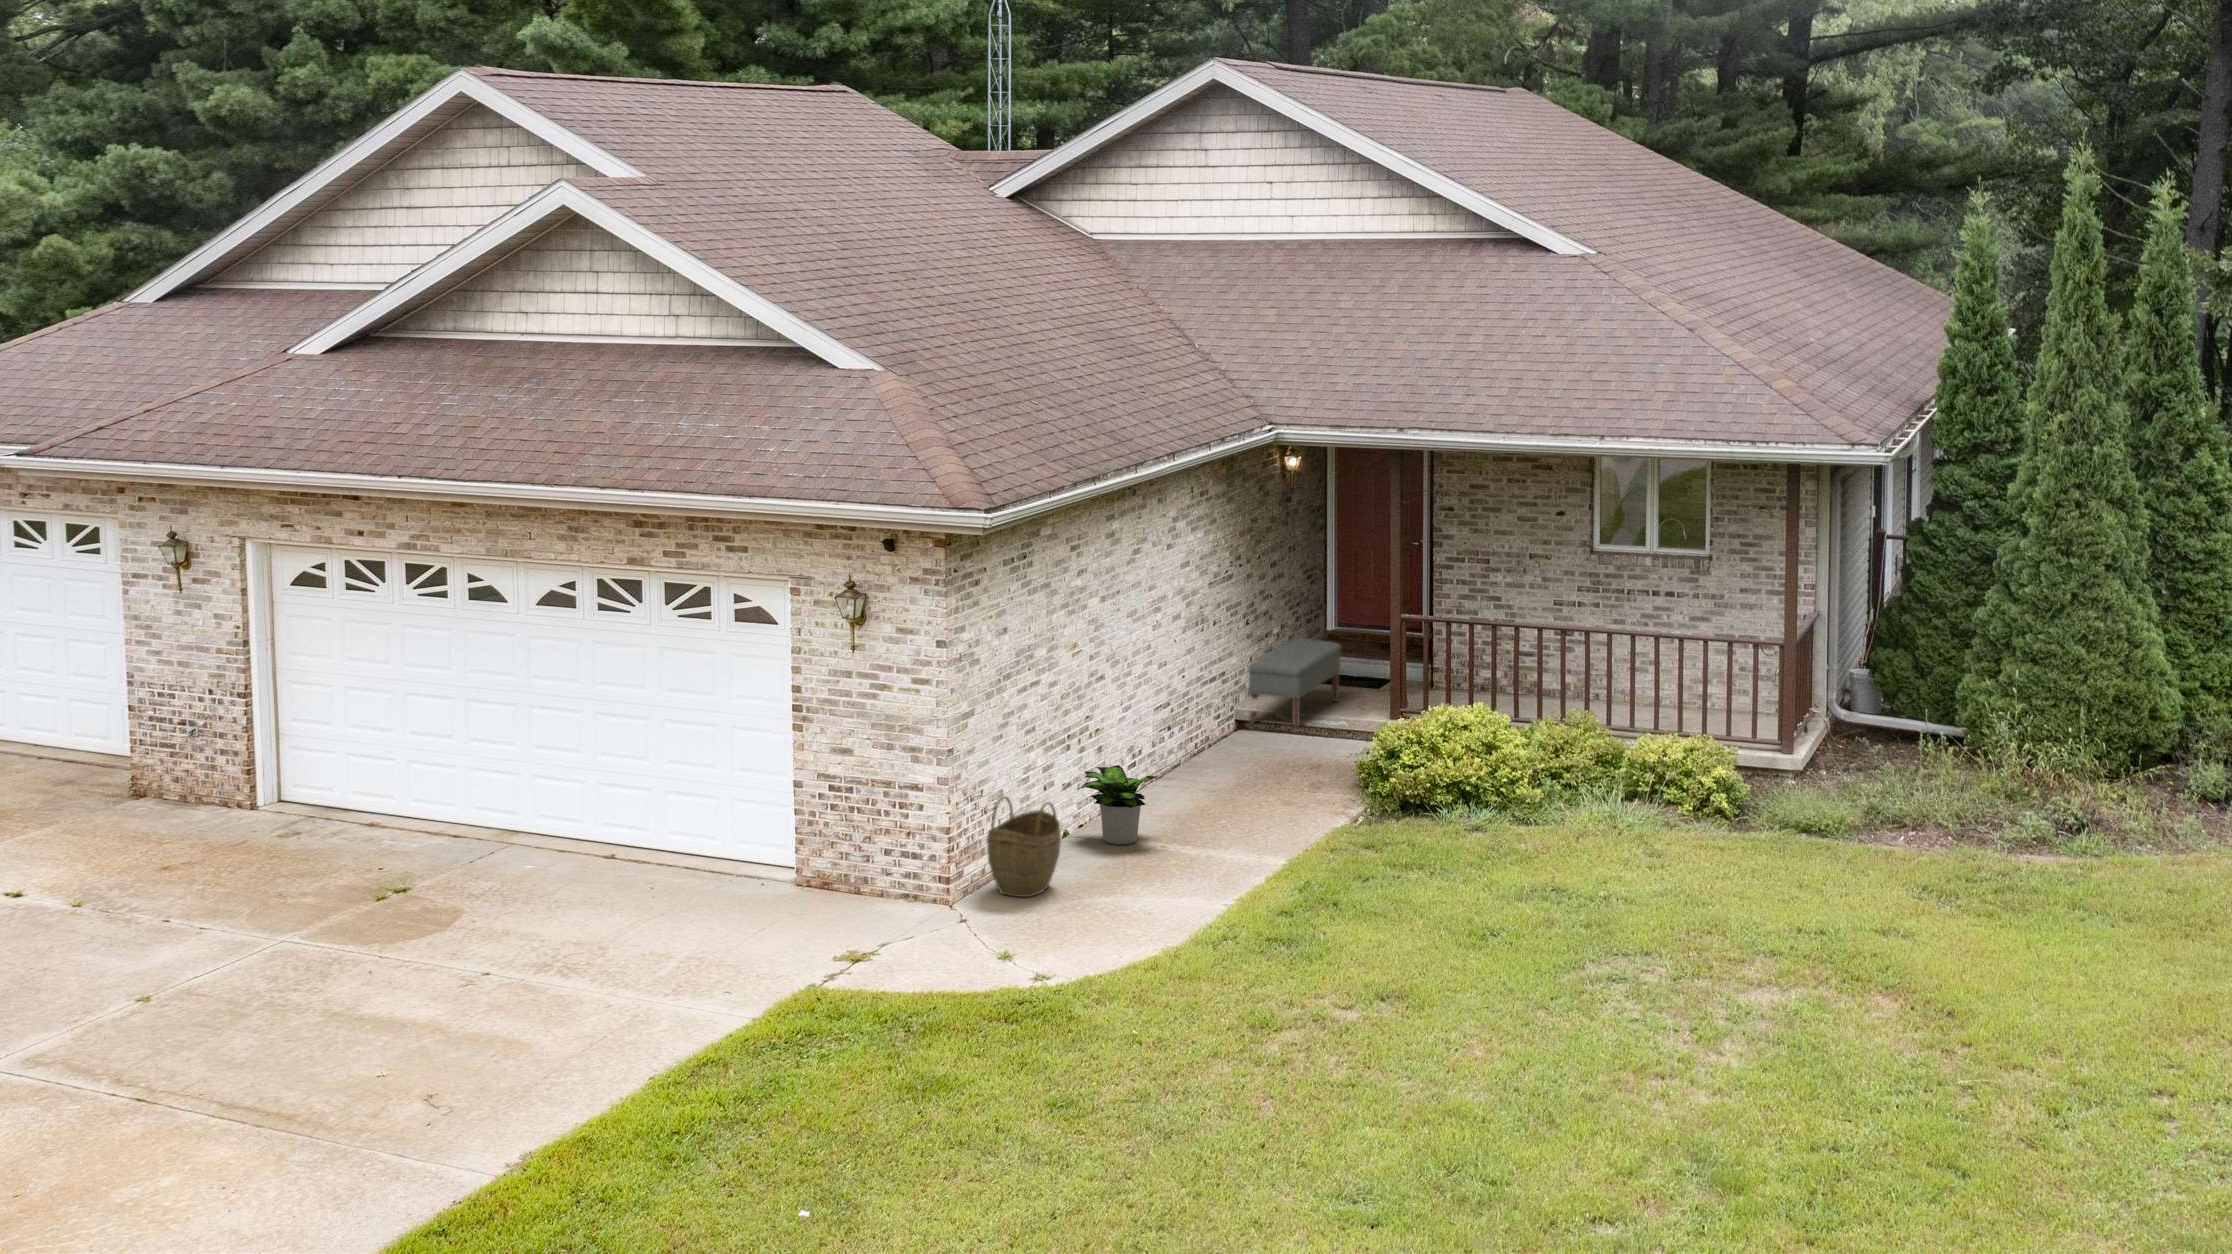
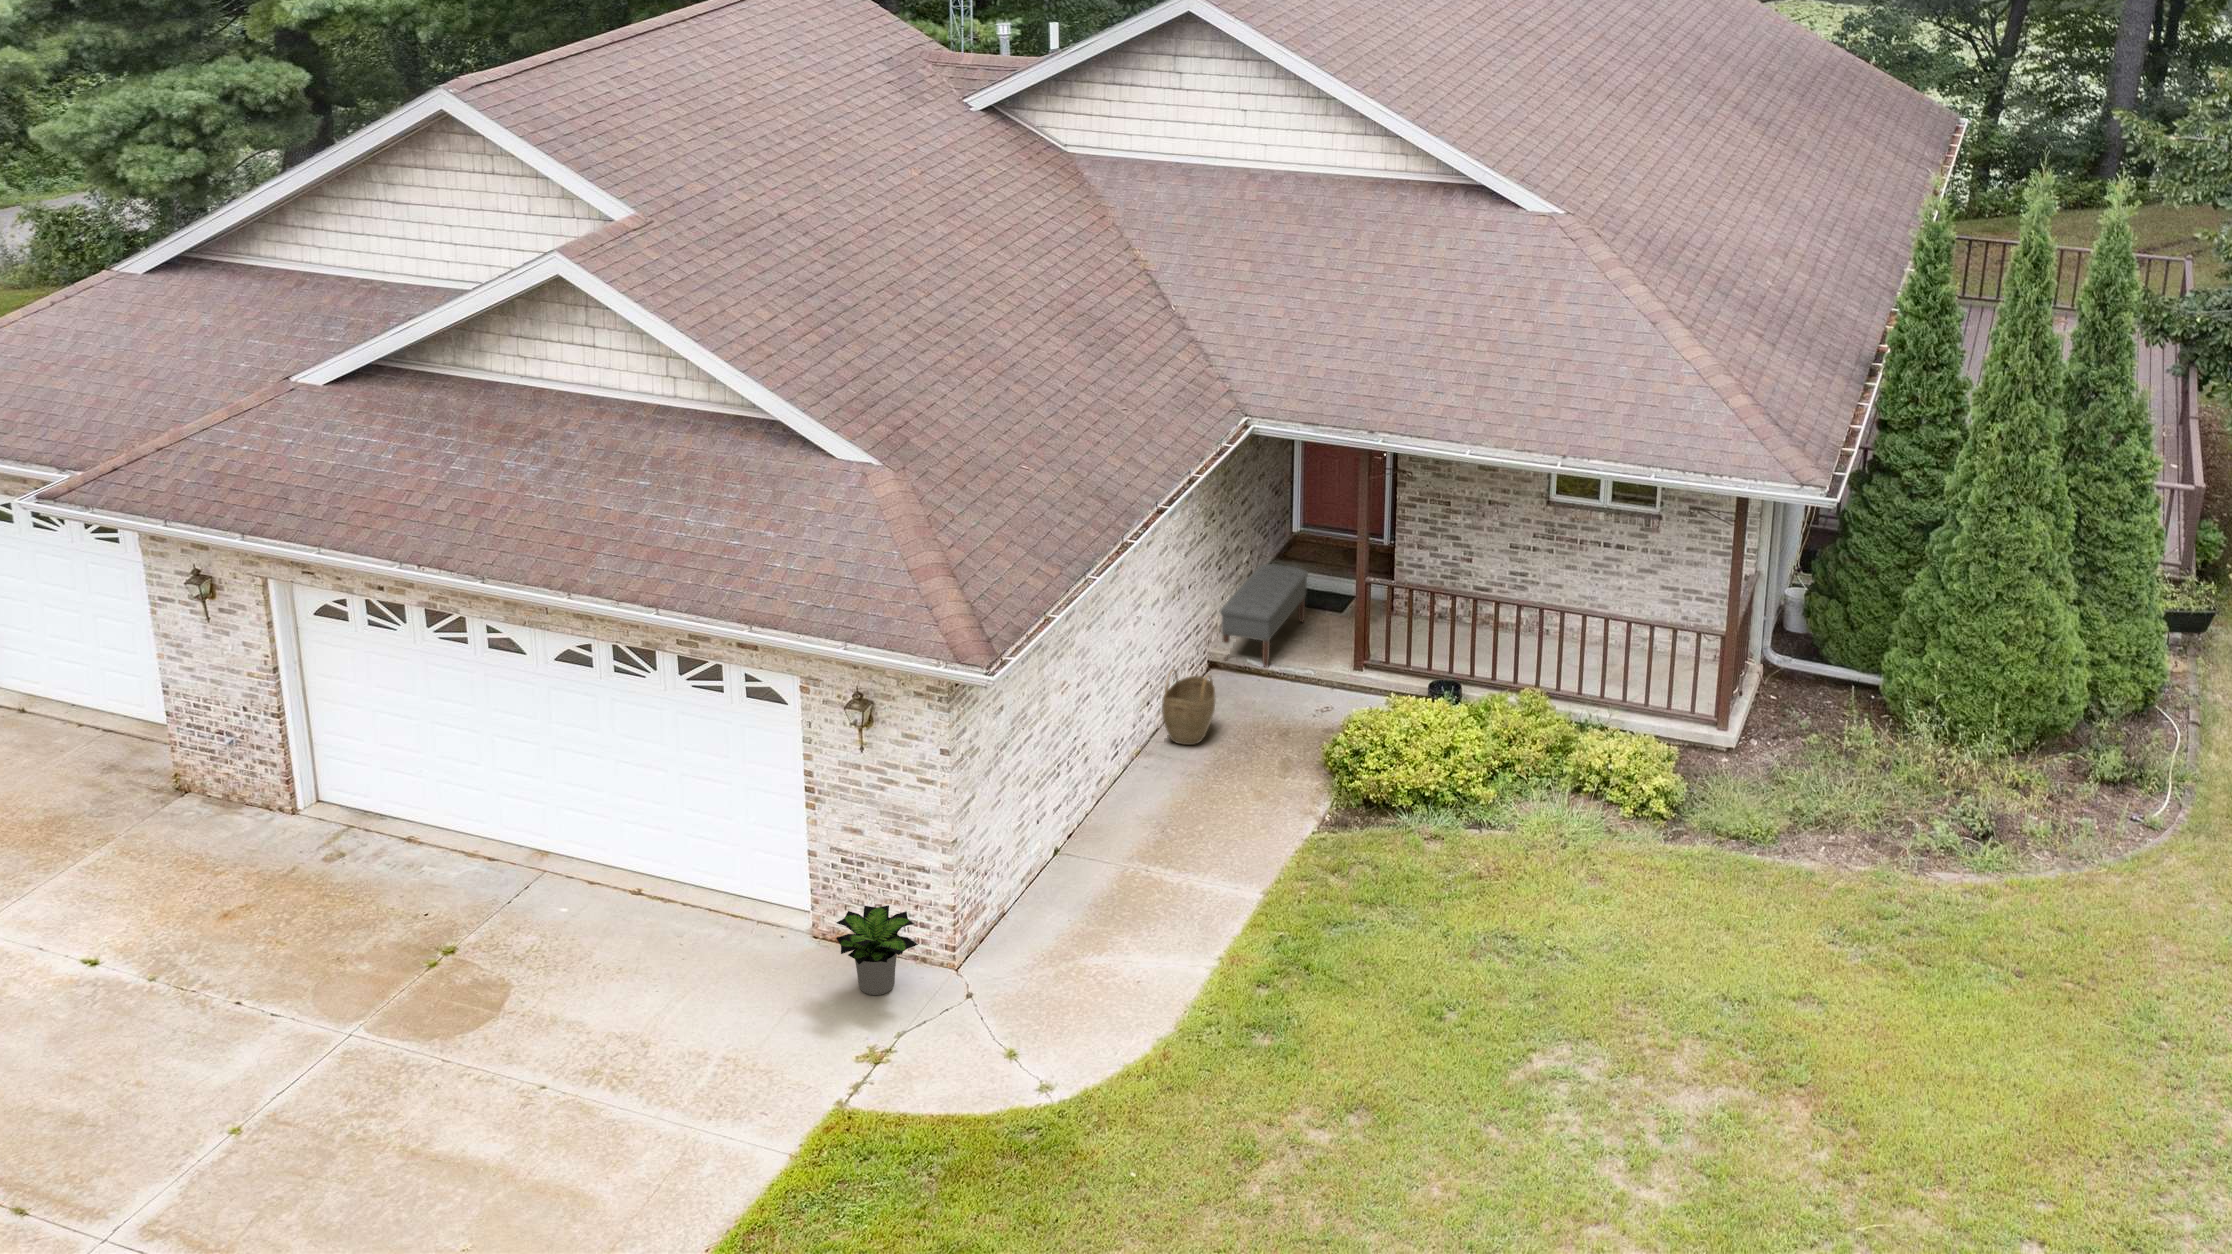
potted plant: present [1078,765,1157,845] -> present [836,905,918,995]
woven basket: present [987,796,1061,897] -> present [1162,669,1215,745]

